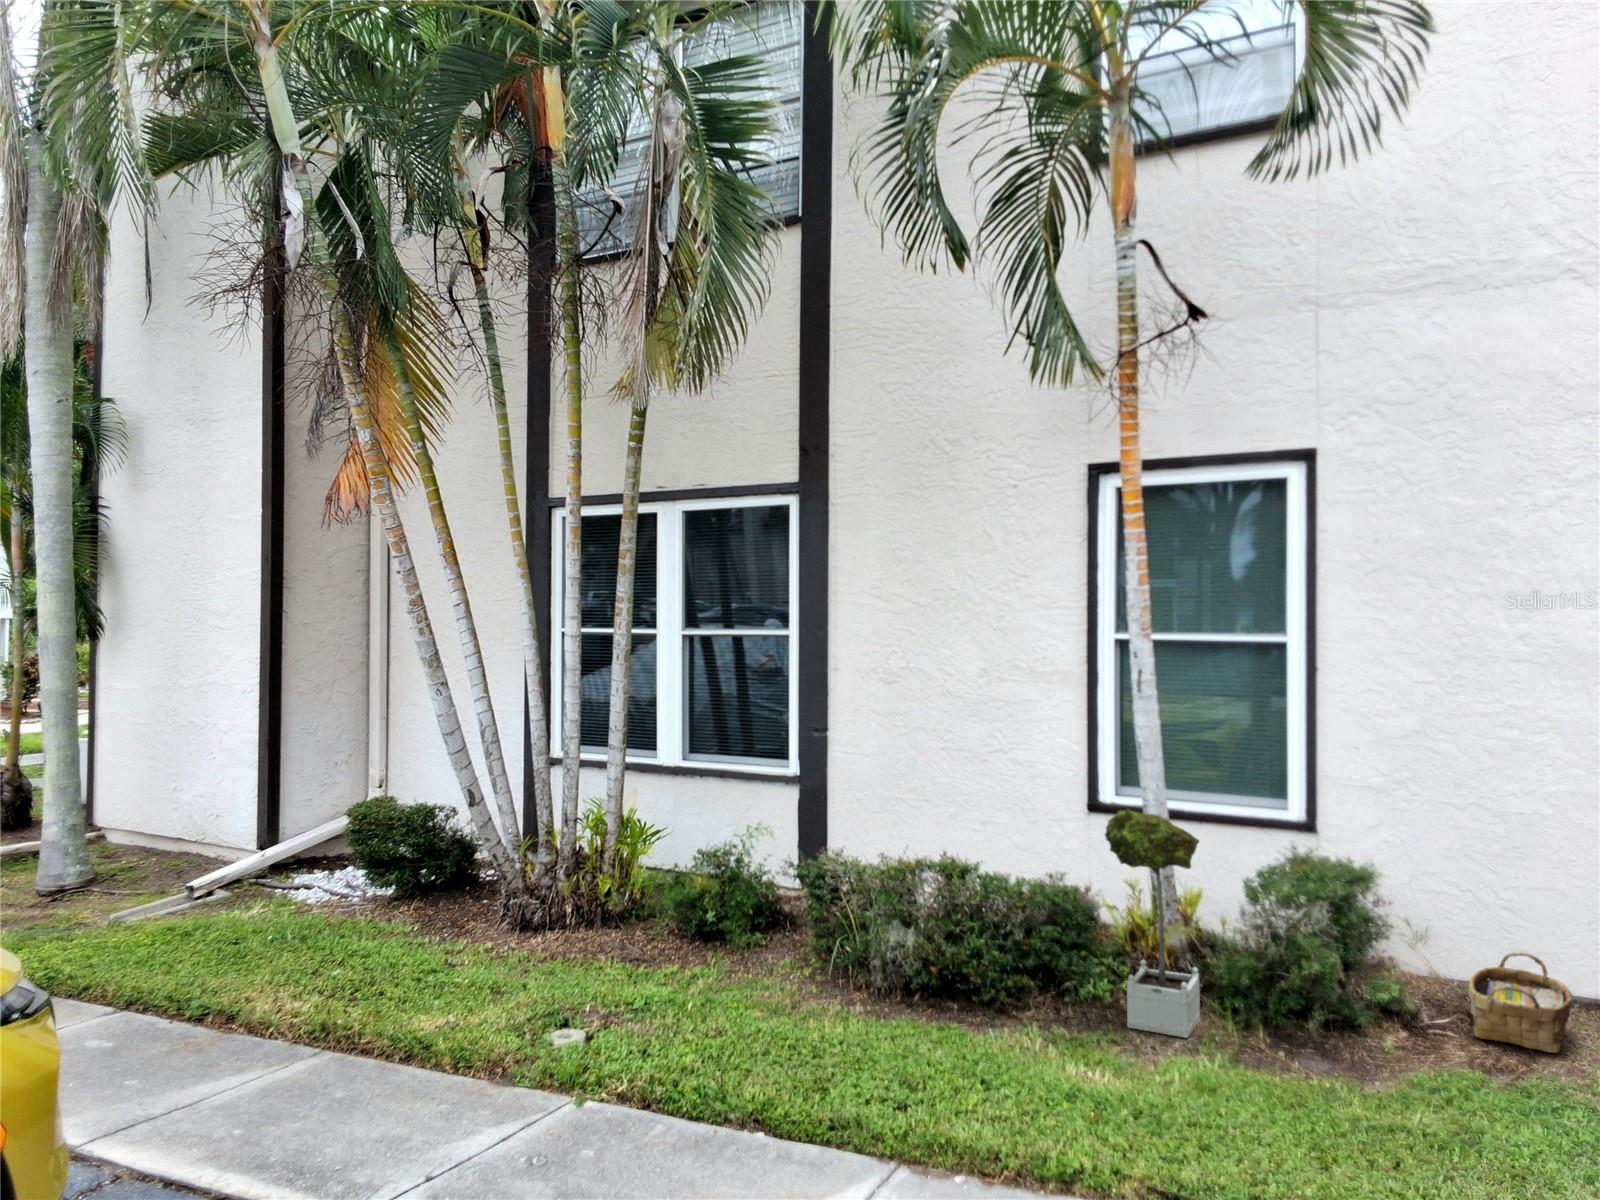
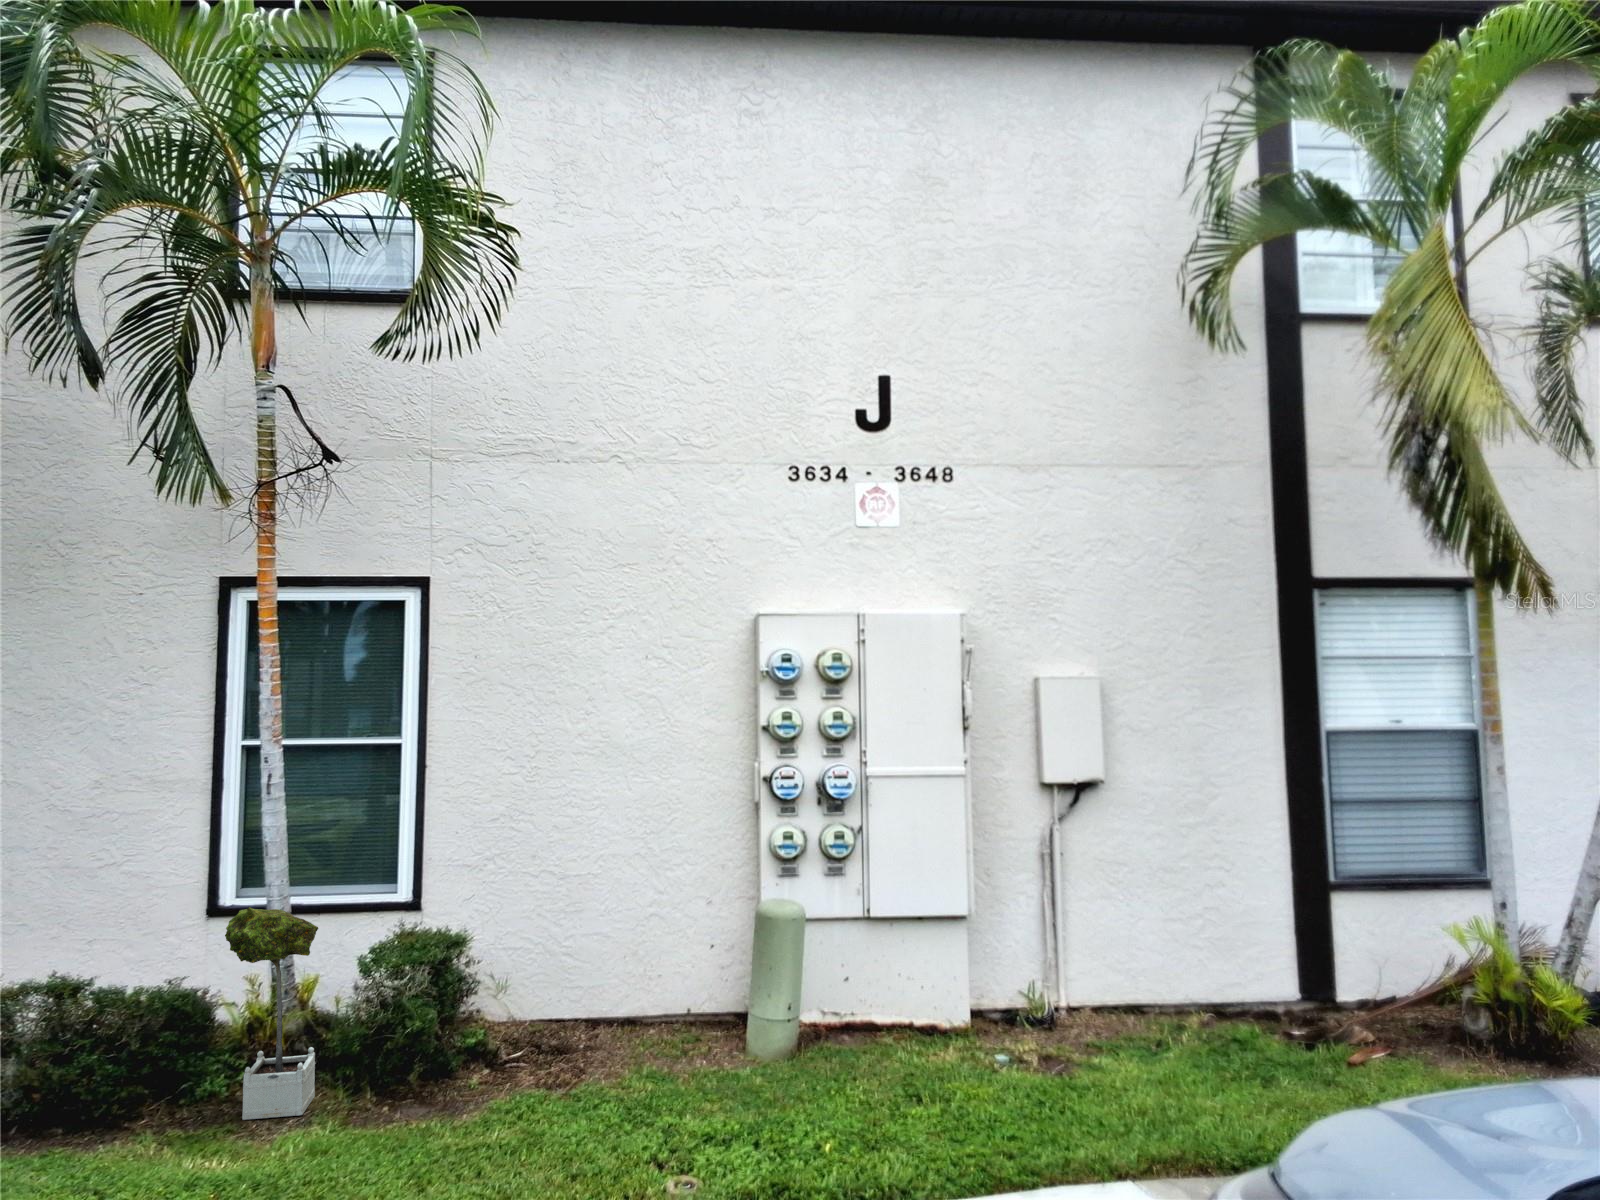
woven basket: present [1469,952,1573,1053] -> none [538,980,608,1056]

